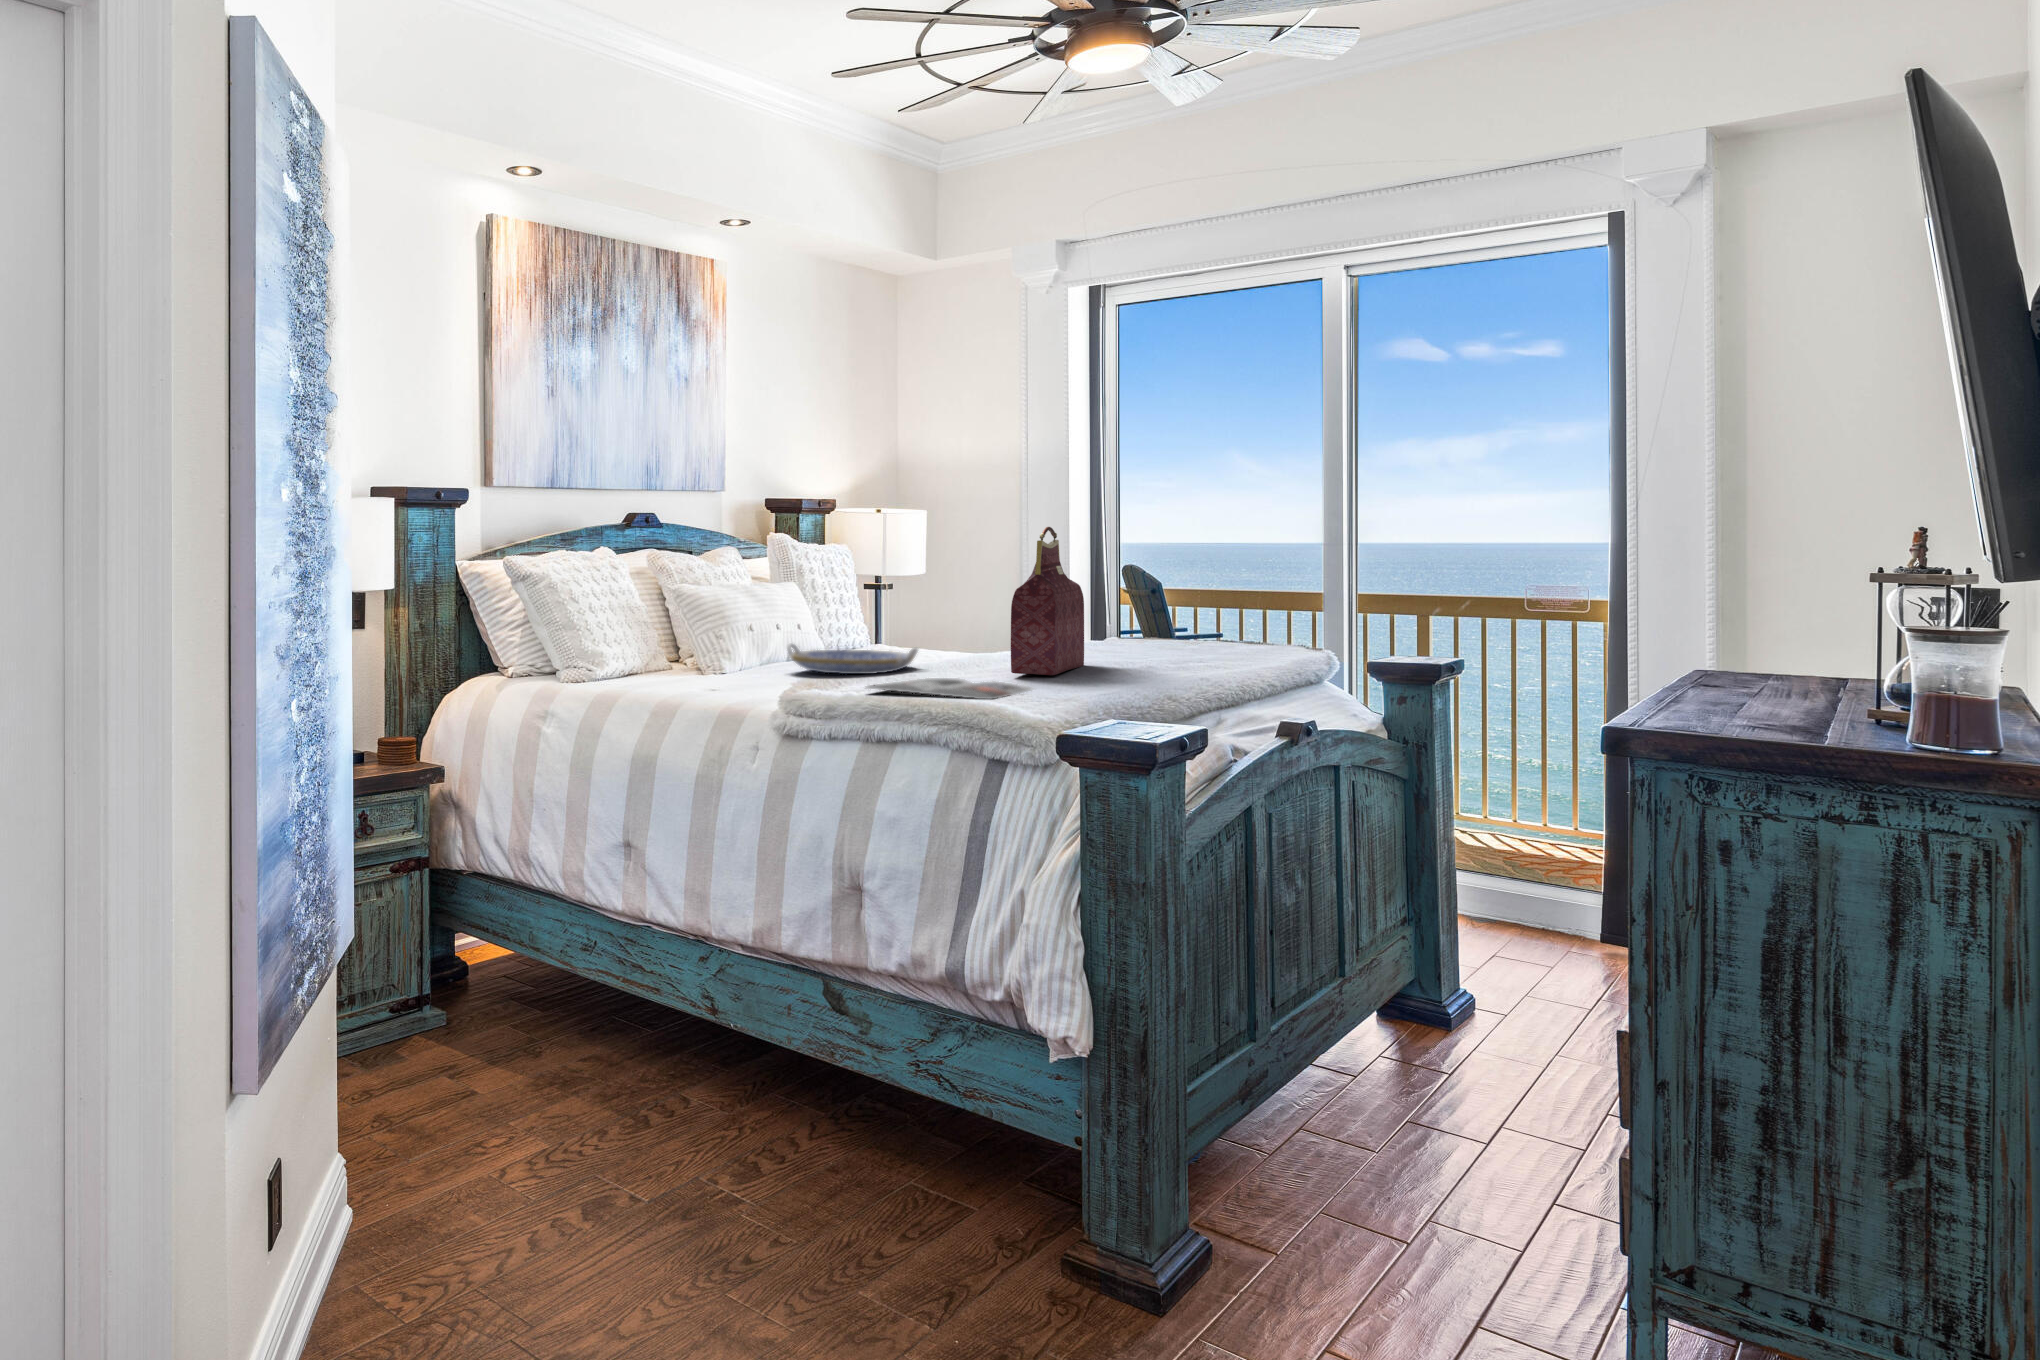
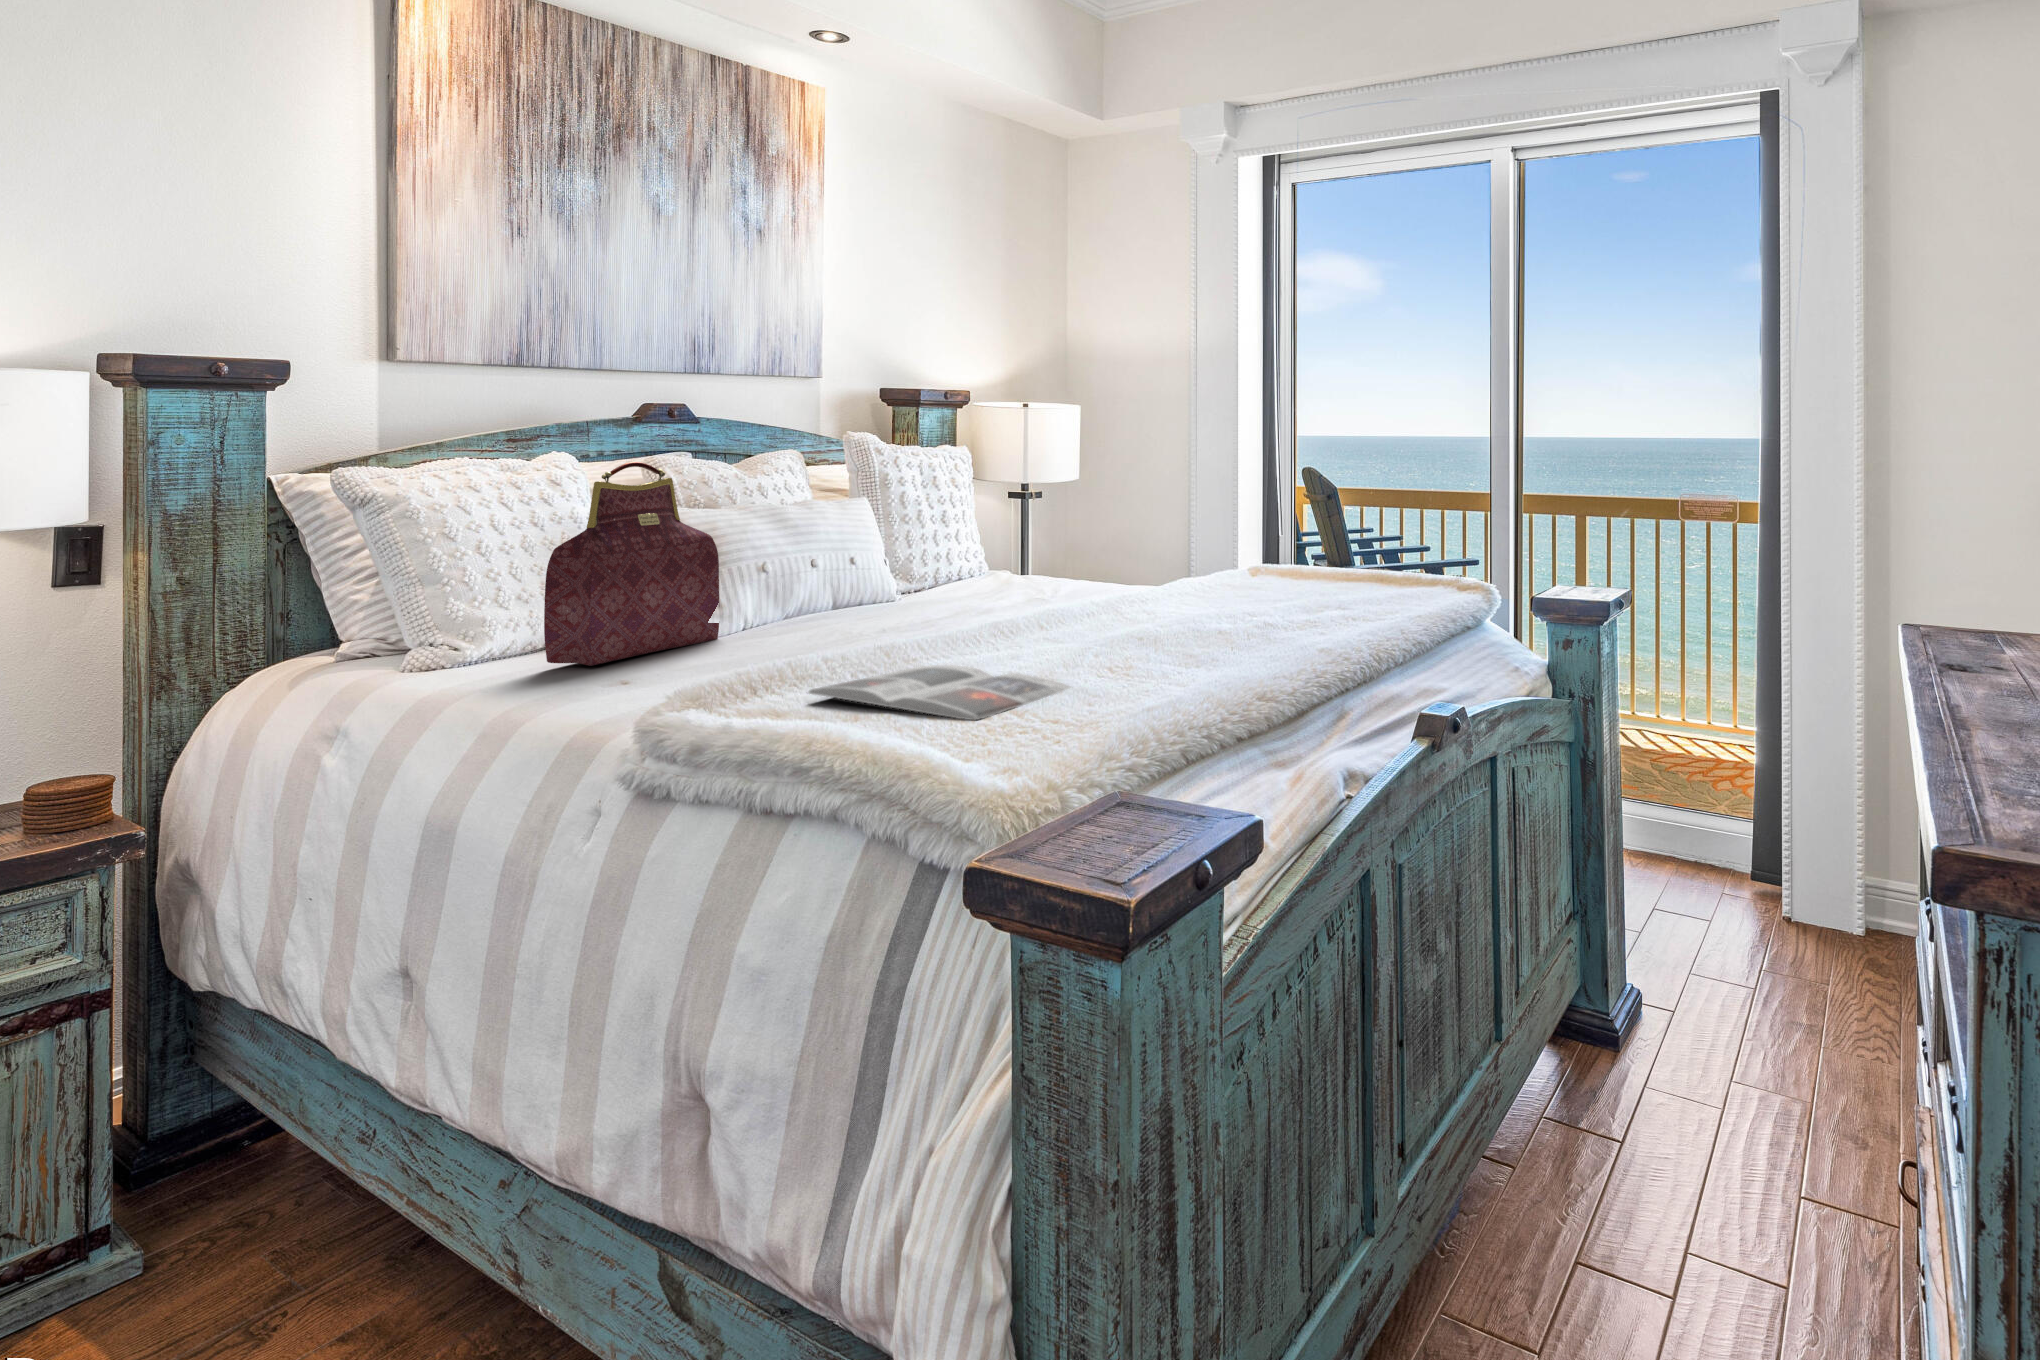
handbag: present [1011,527,1084,675] -> present [544,462,719,666]
serving tray: present [787,644,918,674] -> none [787,597,973,645]

